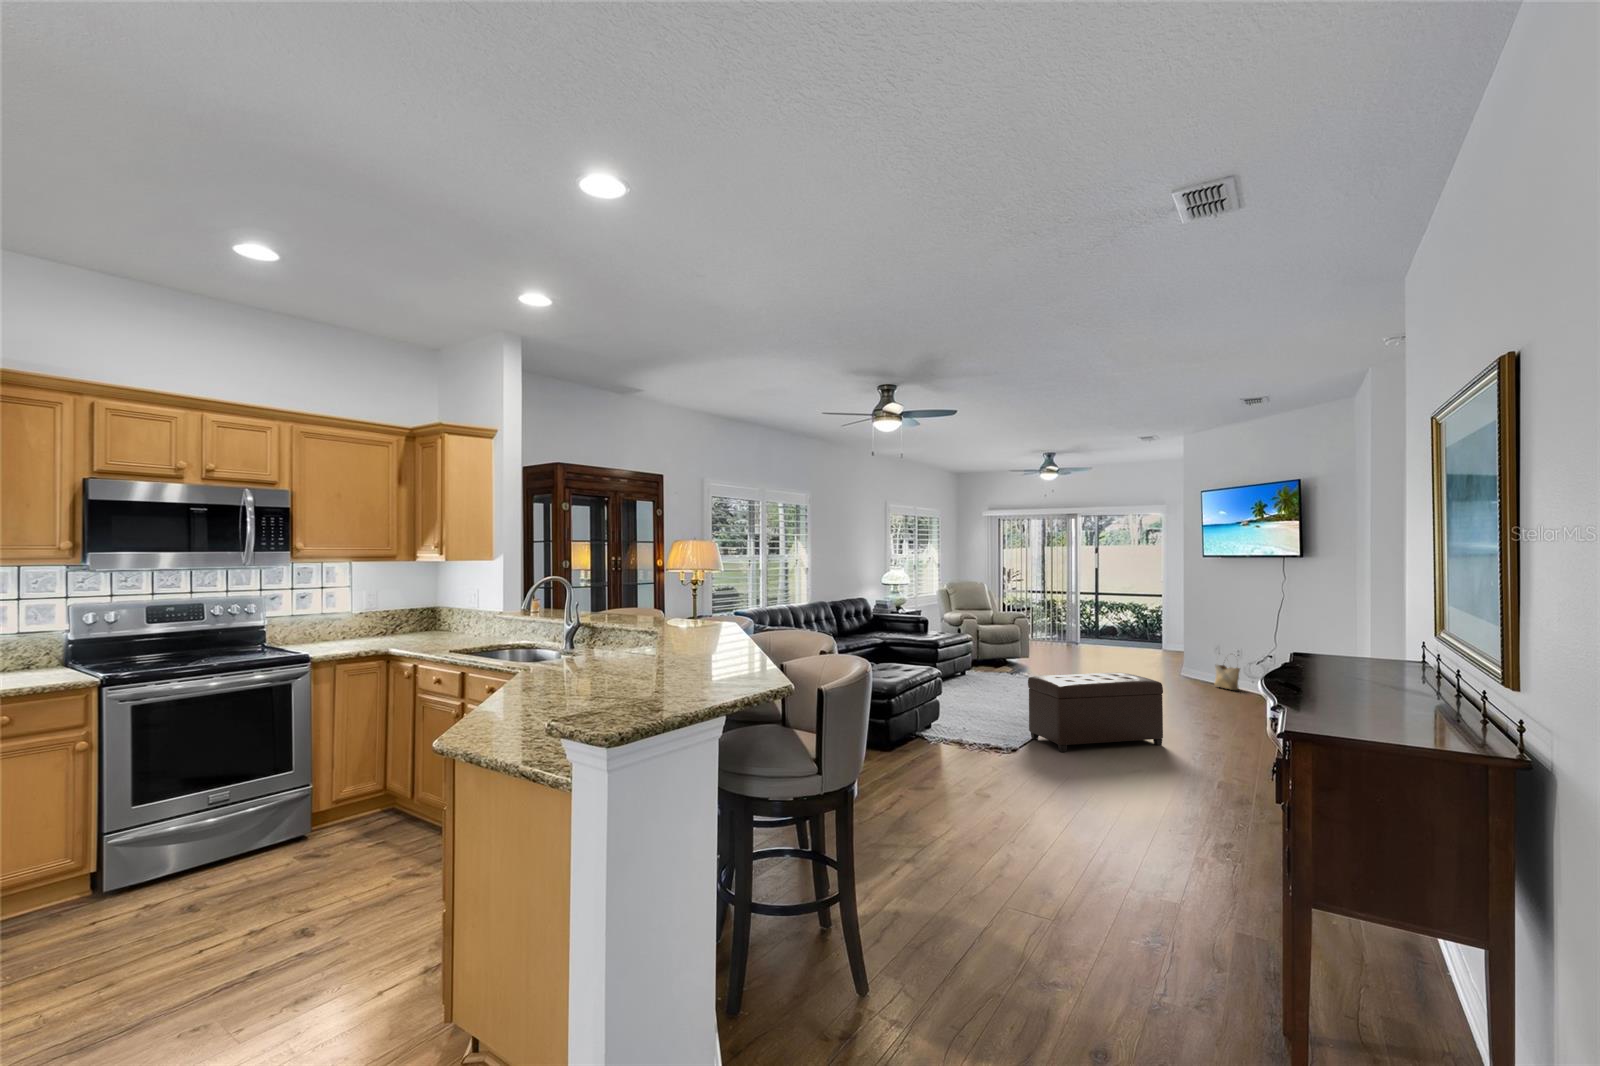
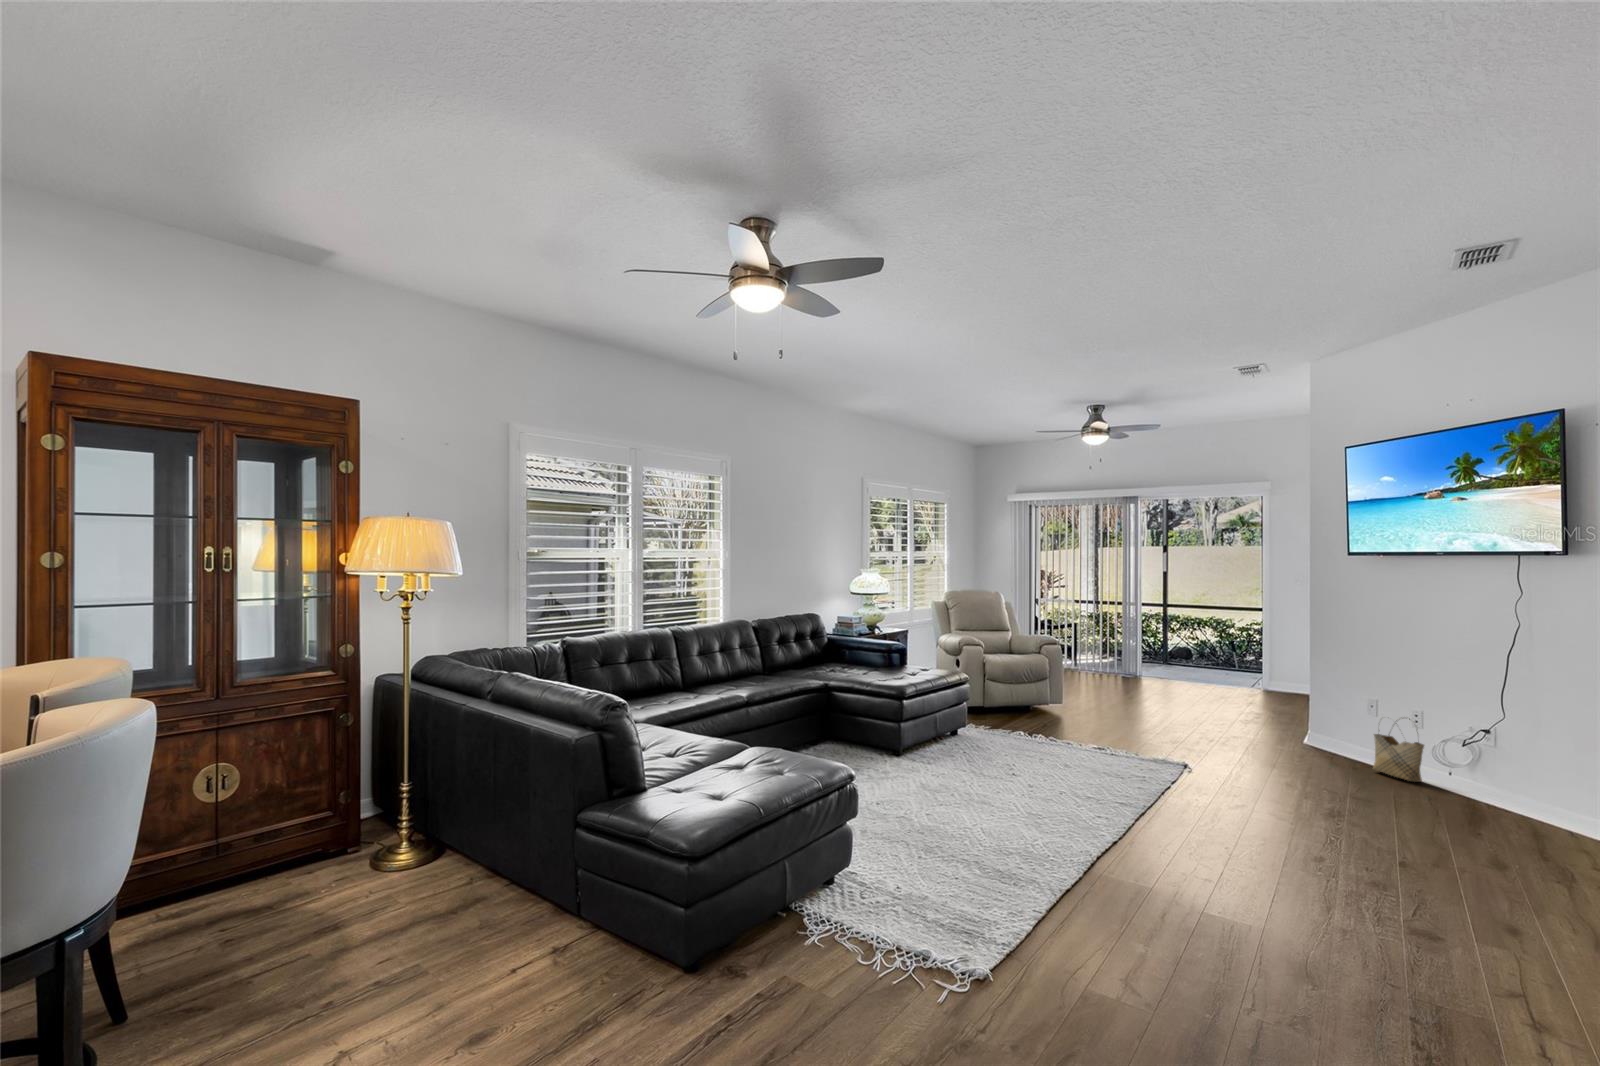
ottoman: present [1028,673,1163,752] -> none [1021,790,1329,998]

